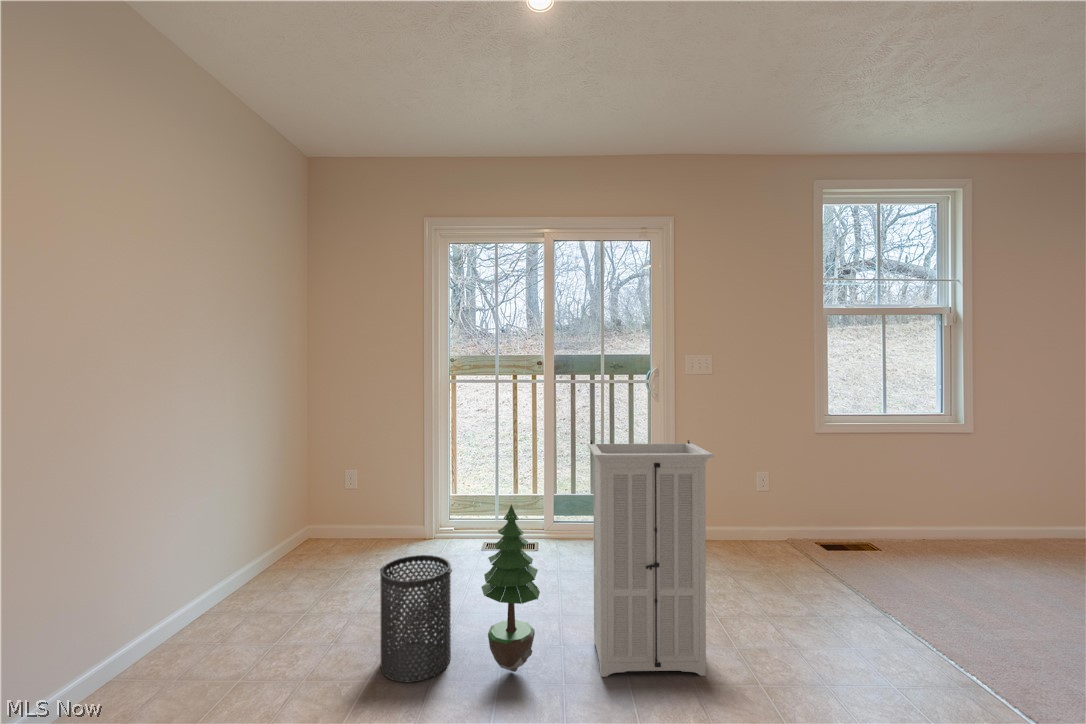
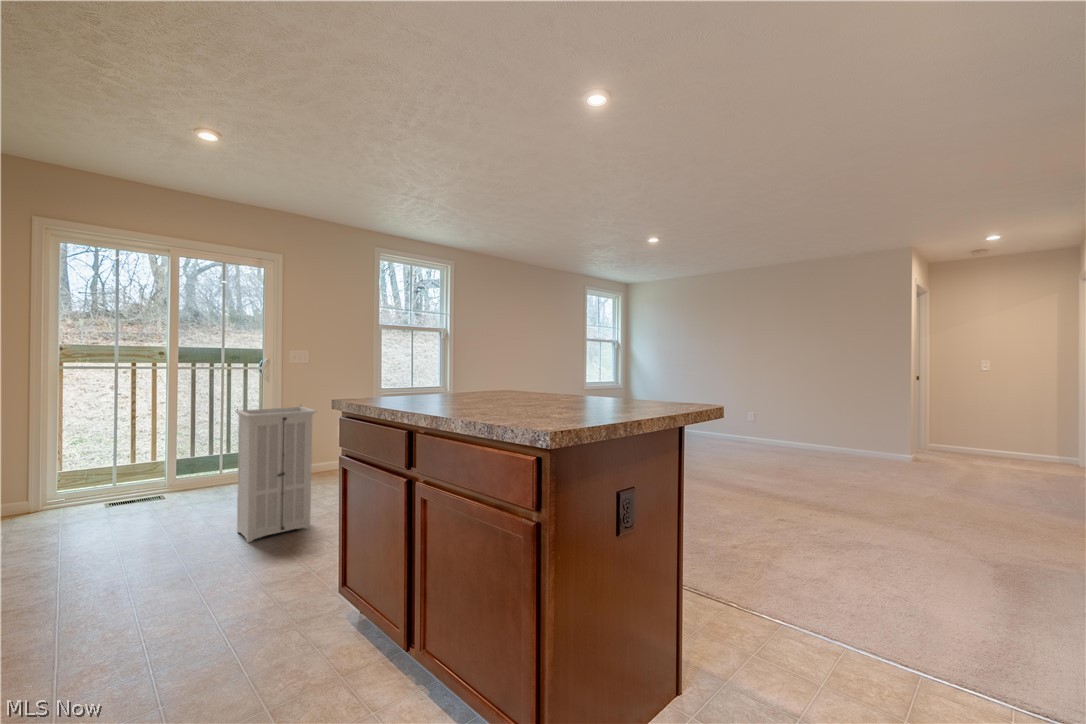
potted tree: present [482,505,540,672] -> none [159,451,205,555]
trash can: present [380,555,452,683] -> none [64,497,132,581]

